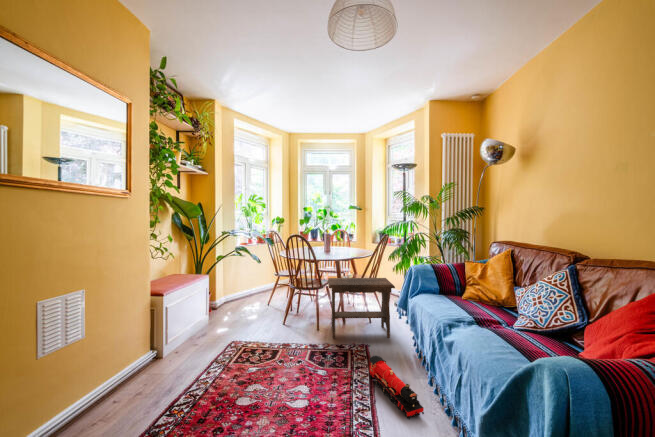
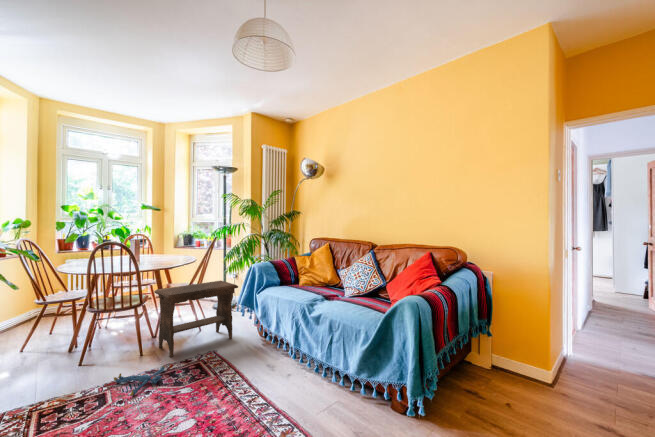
plush toy: none [288,339,322,360] -> present [114,366,165,396]
toy train: present [370,356,424,419] -> none [239,351,302,389]

